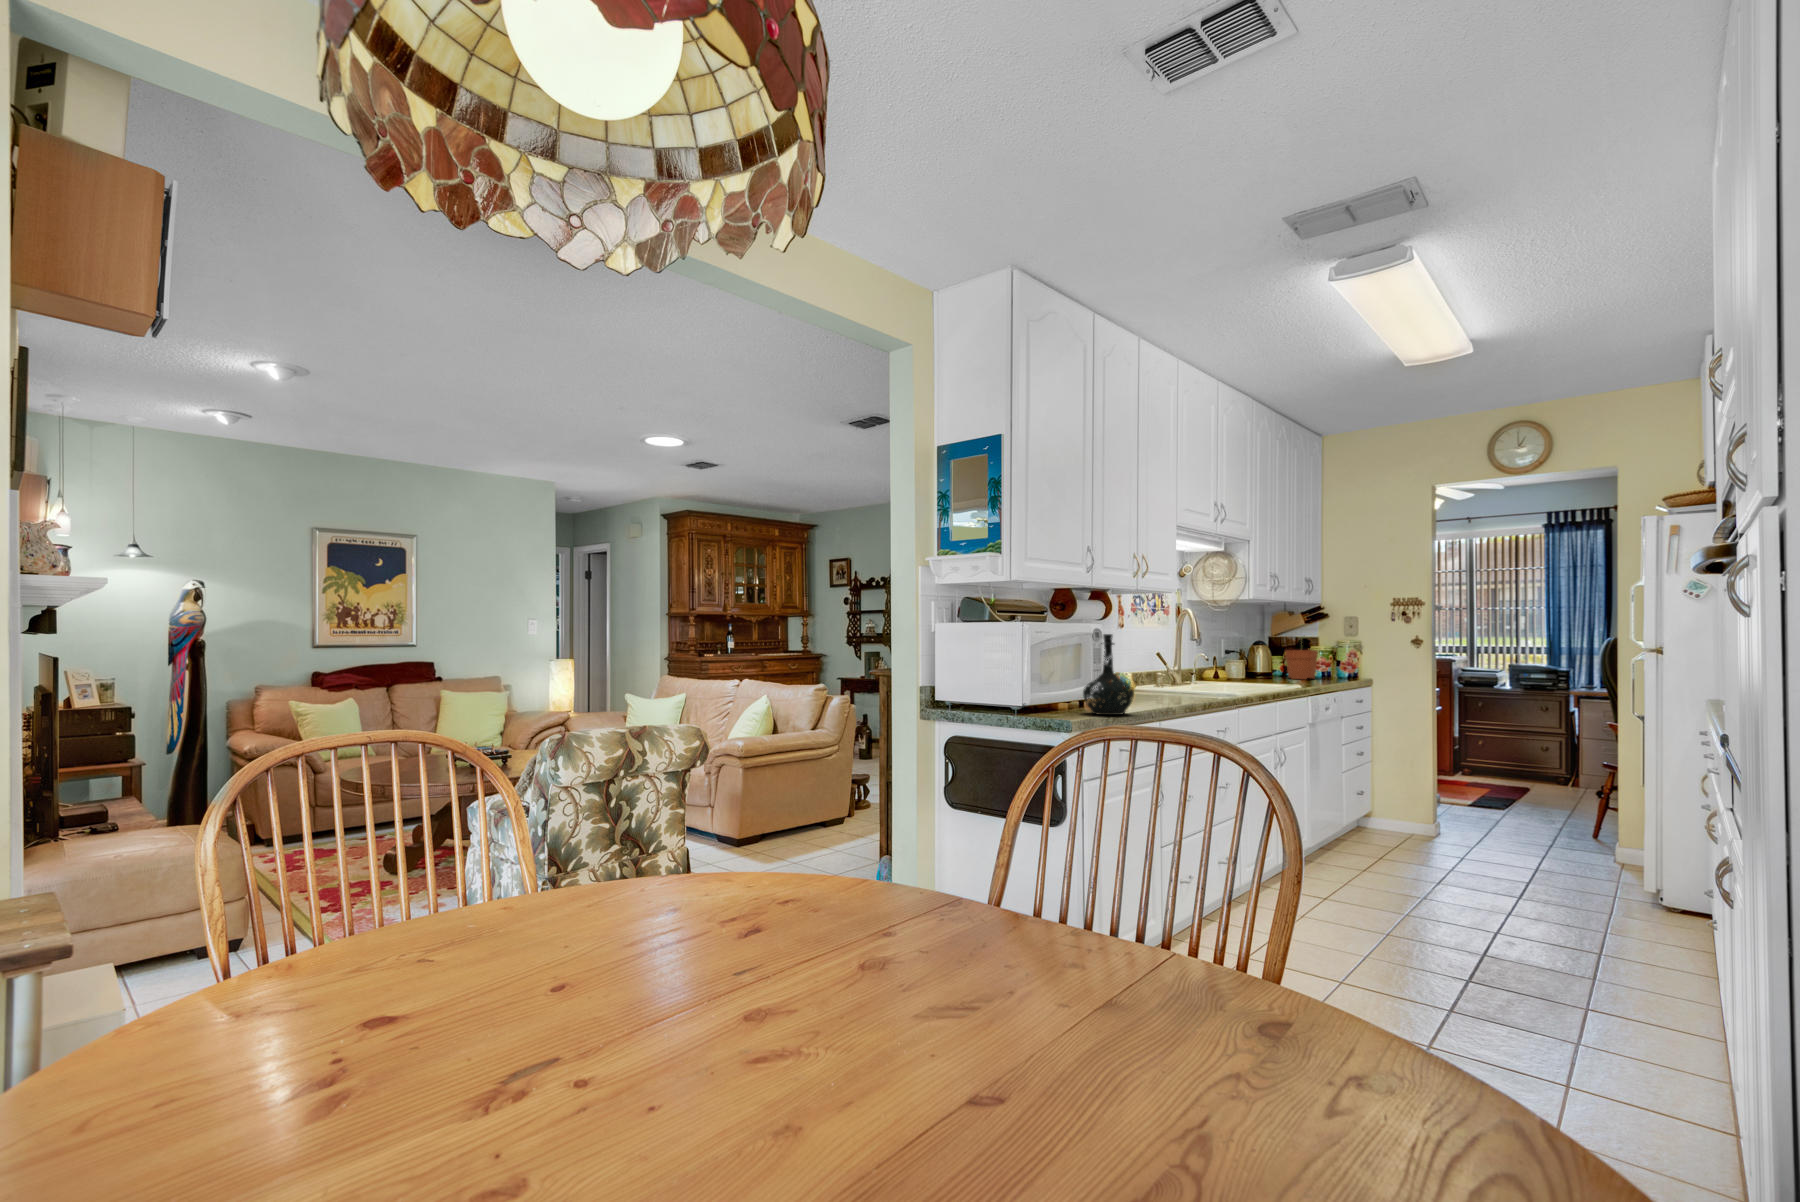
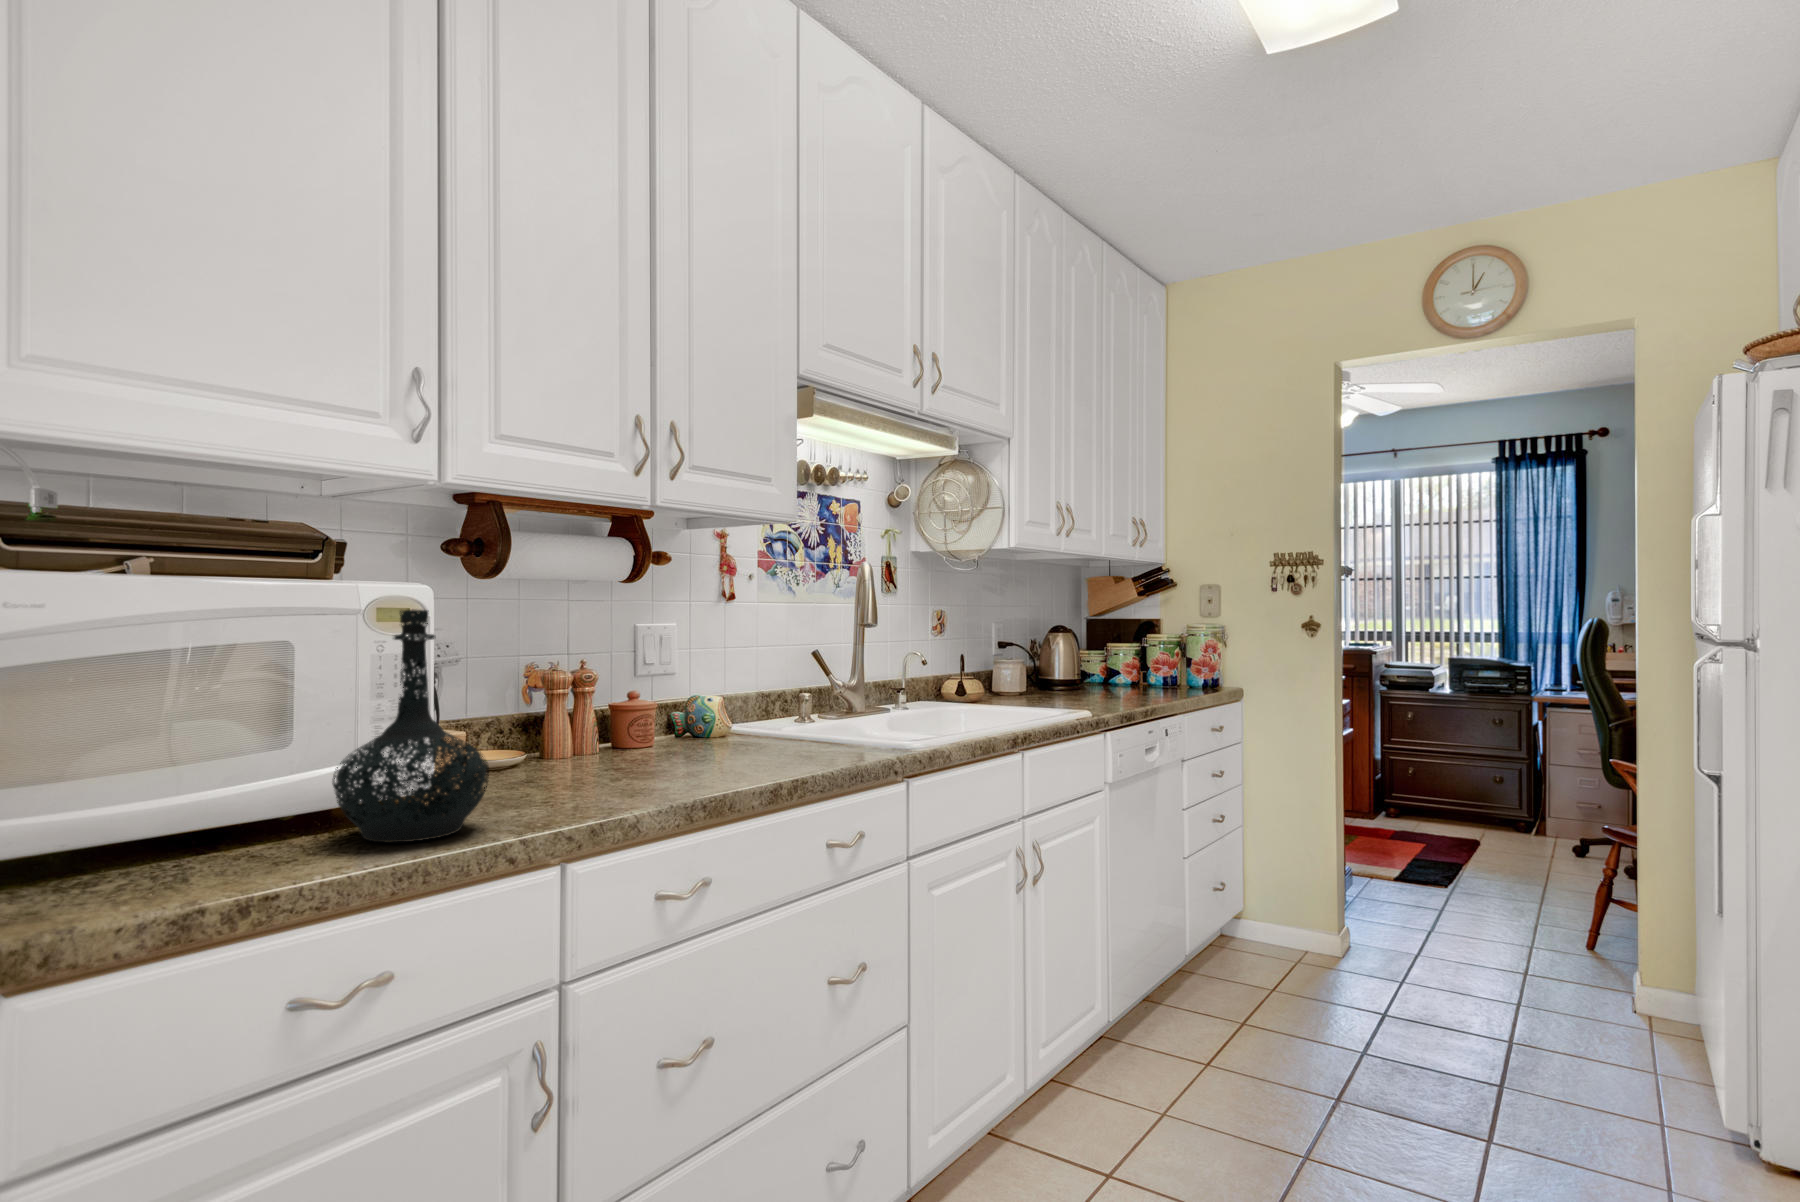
plant pot: present [1285,650,1318,679] -> none [1099,617,1151,691]

